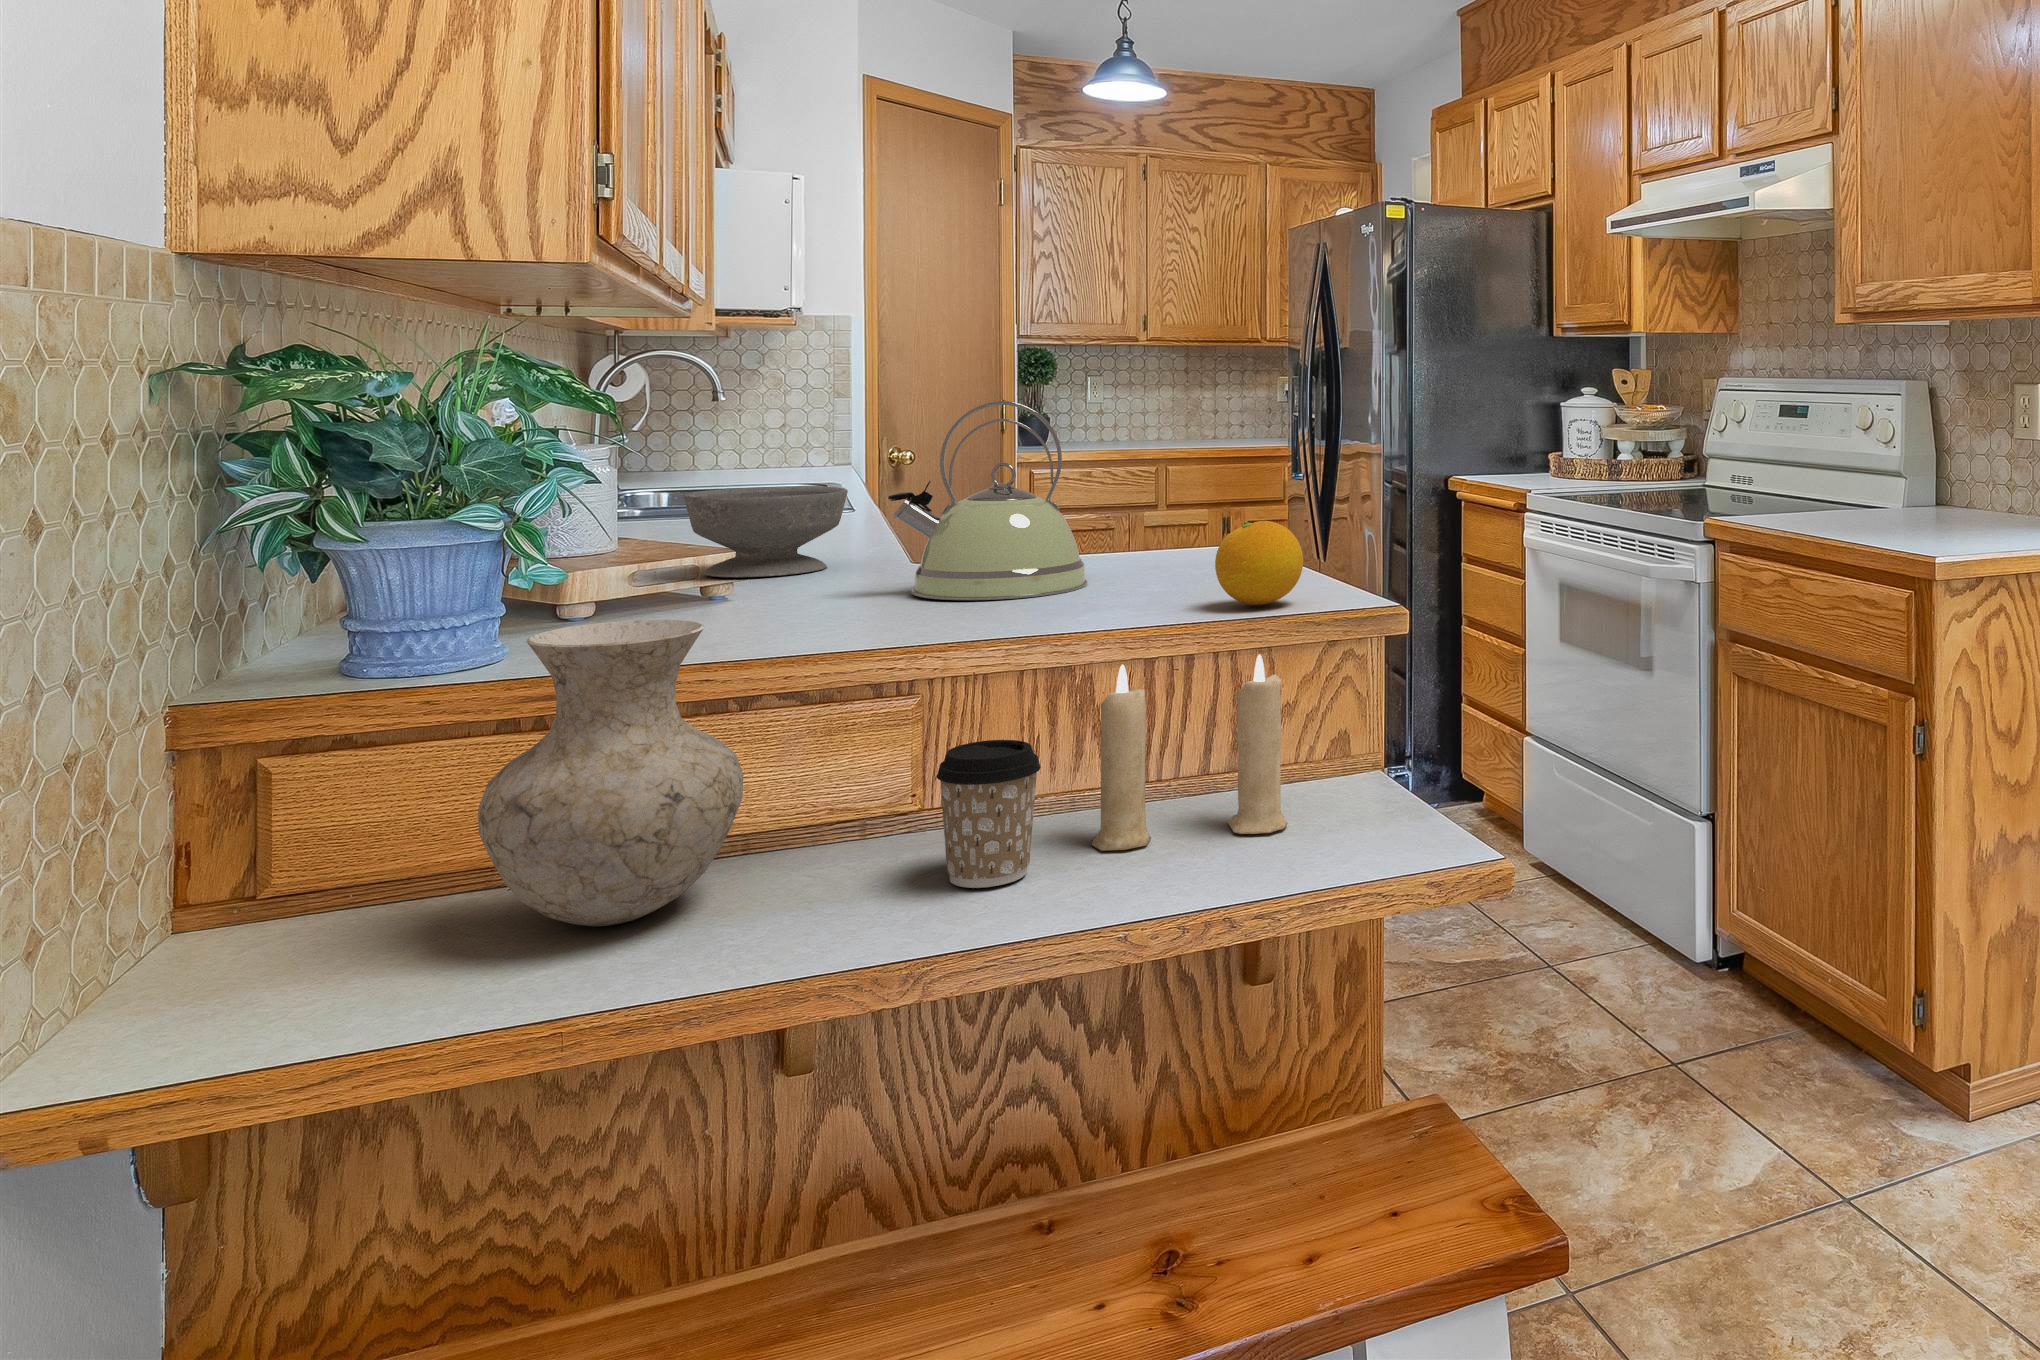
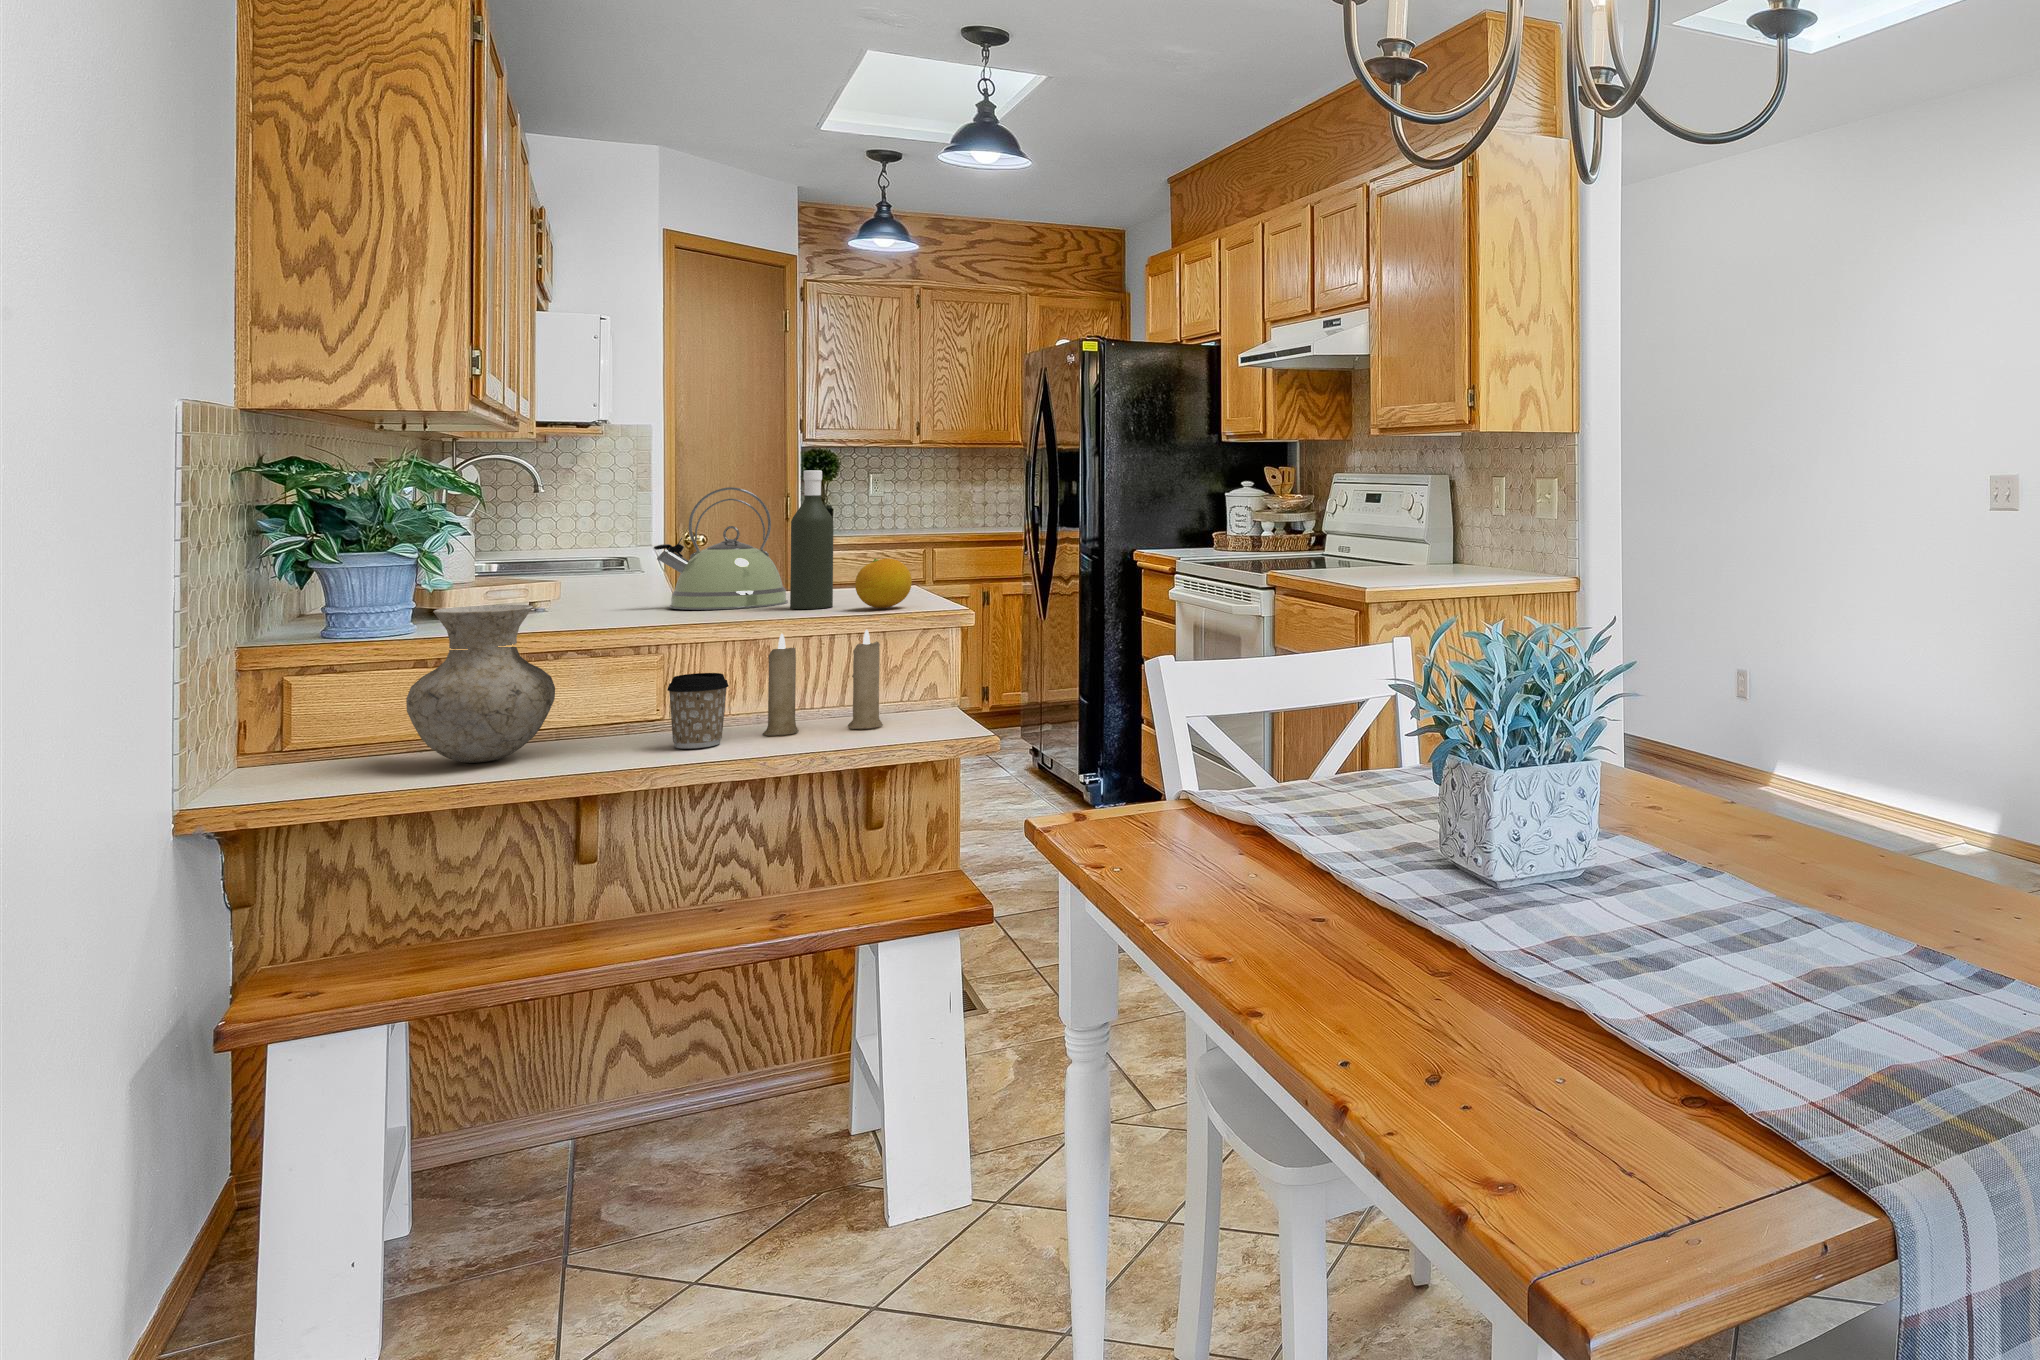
bottle: none [1104,374,1170,603] -> present [790,470,834,609]
bowl: present [684,486,848,577] -> none [517,546,632,603]

